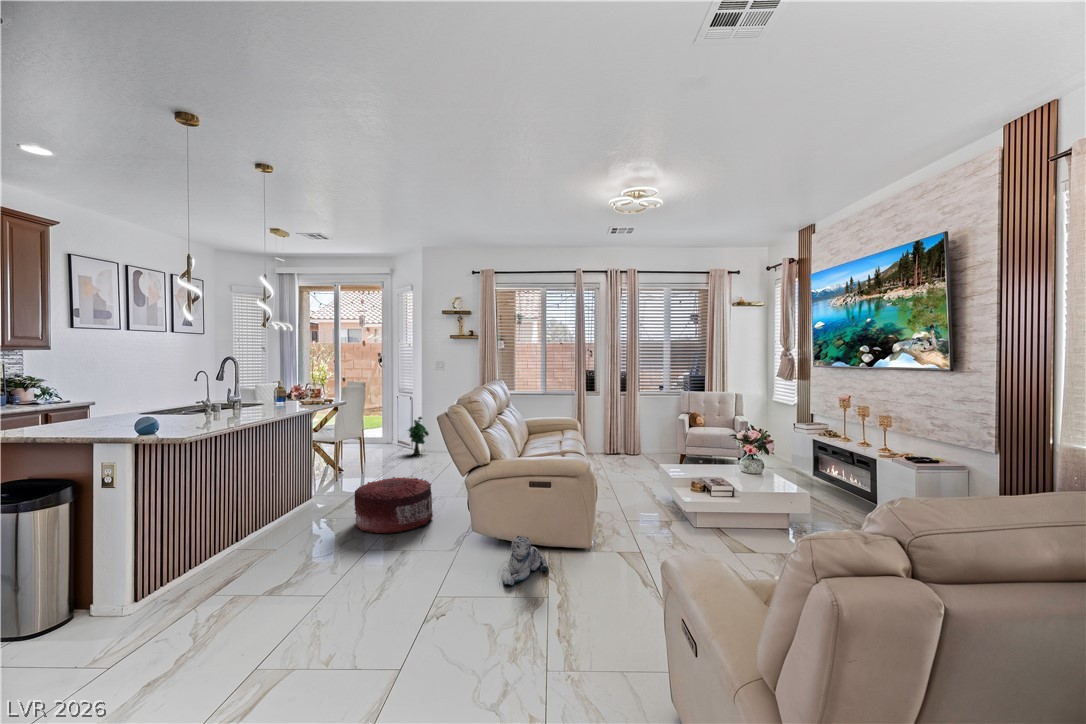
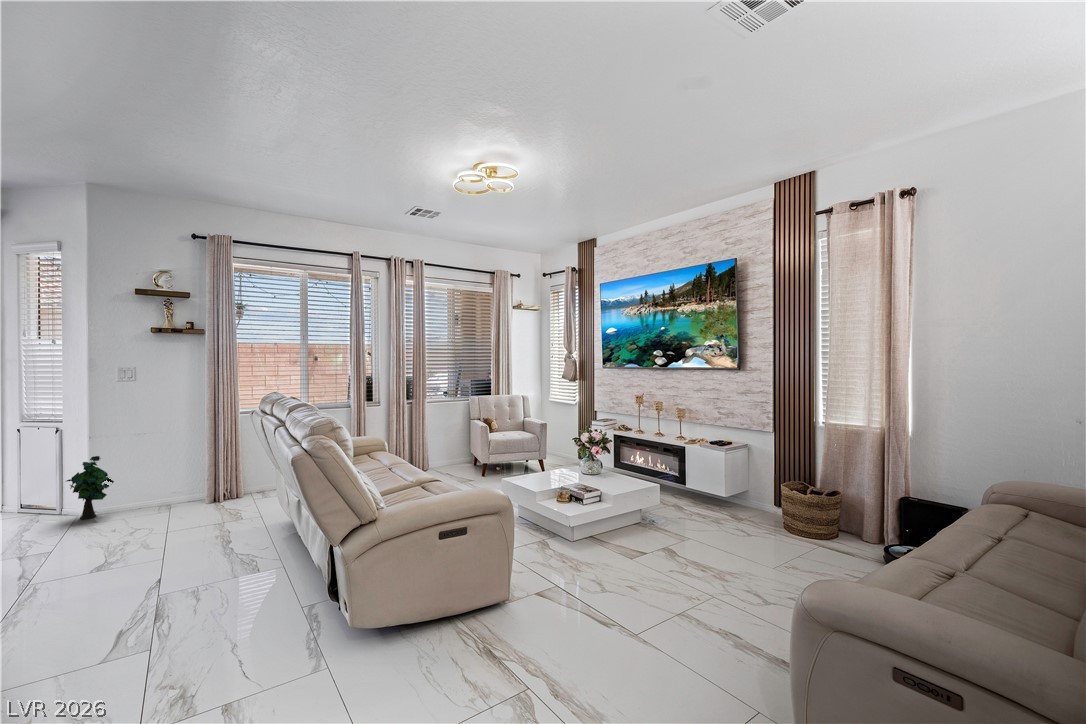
pouf: present [354,477,433,533] -> none [77,559,240,687]
plush toy: present [502,535,548,585] -> none [443,610,495,690]

